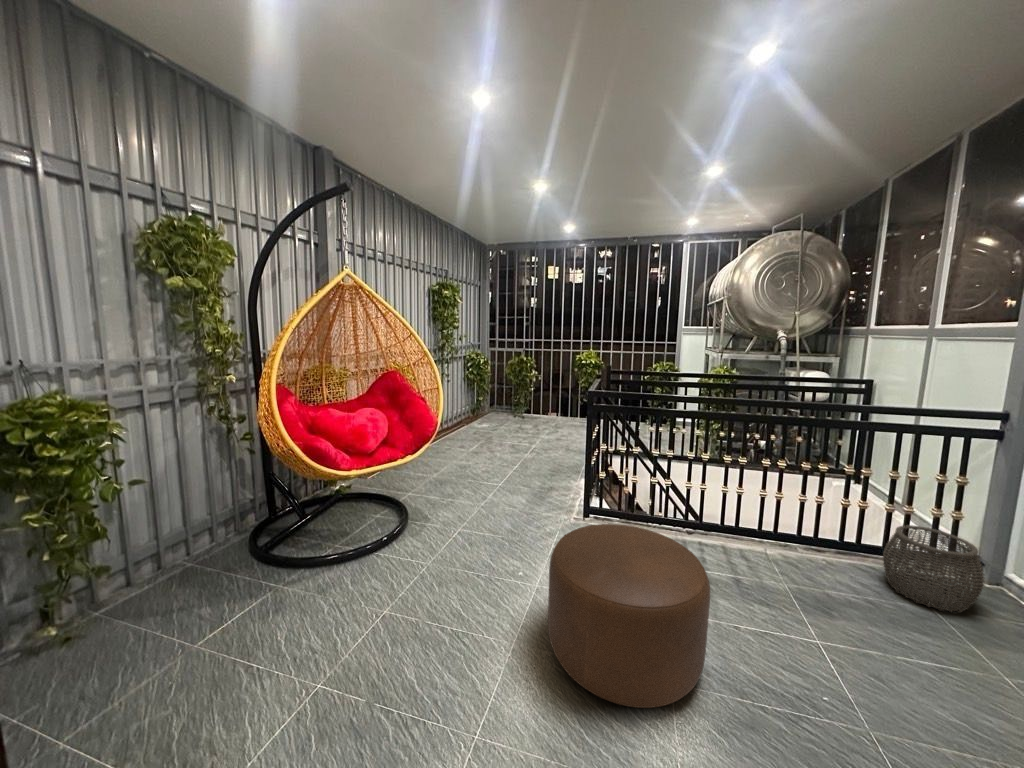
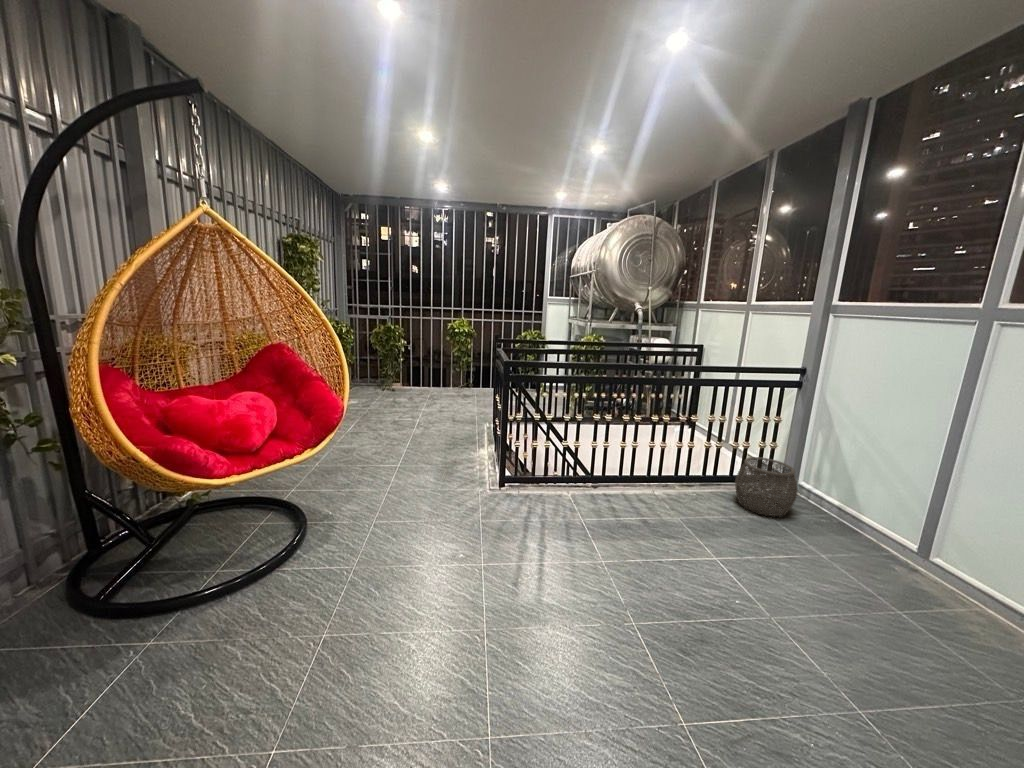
ottoman: present [548,524,710,708] -> none [516,490,668,657]

